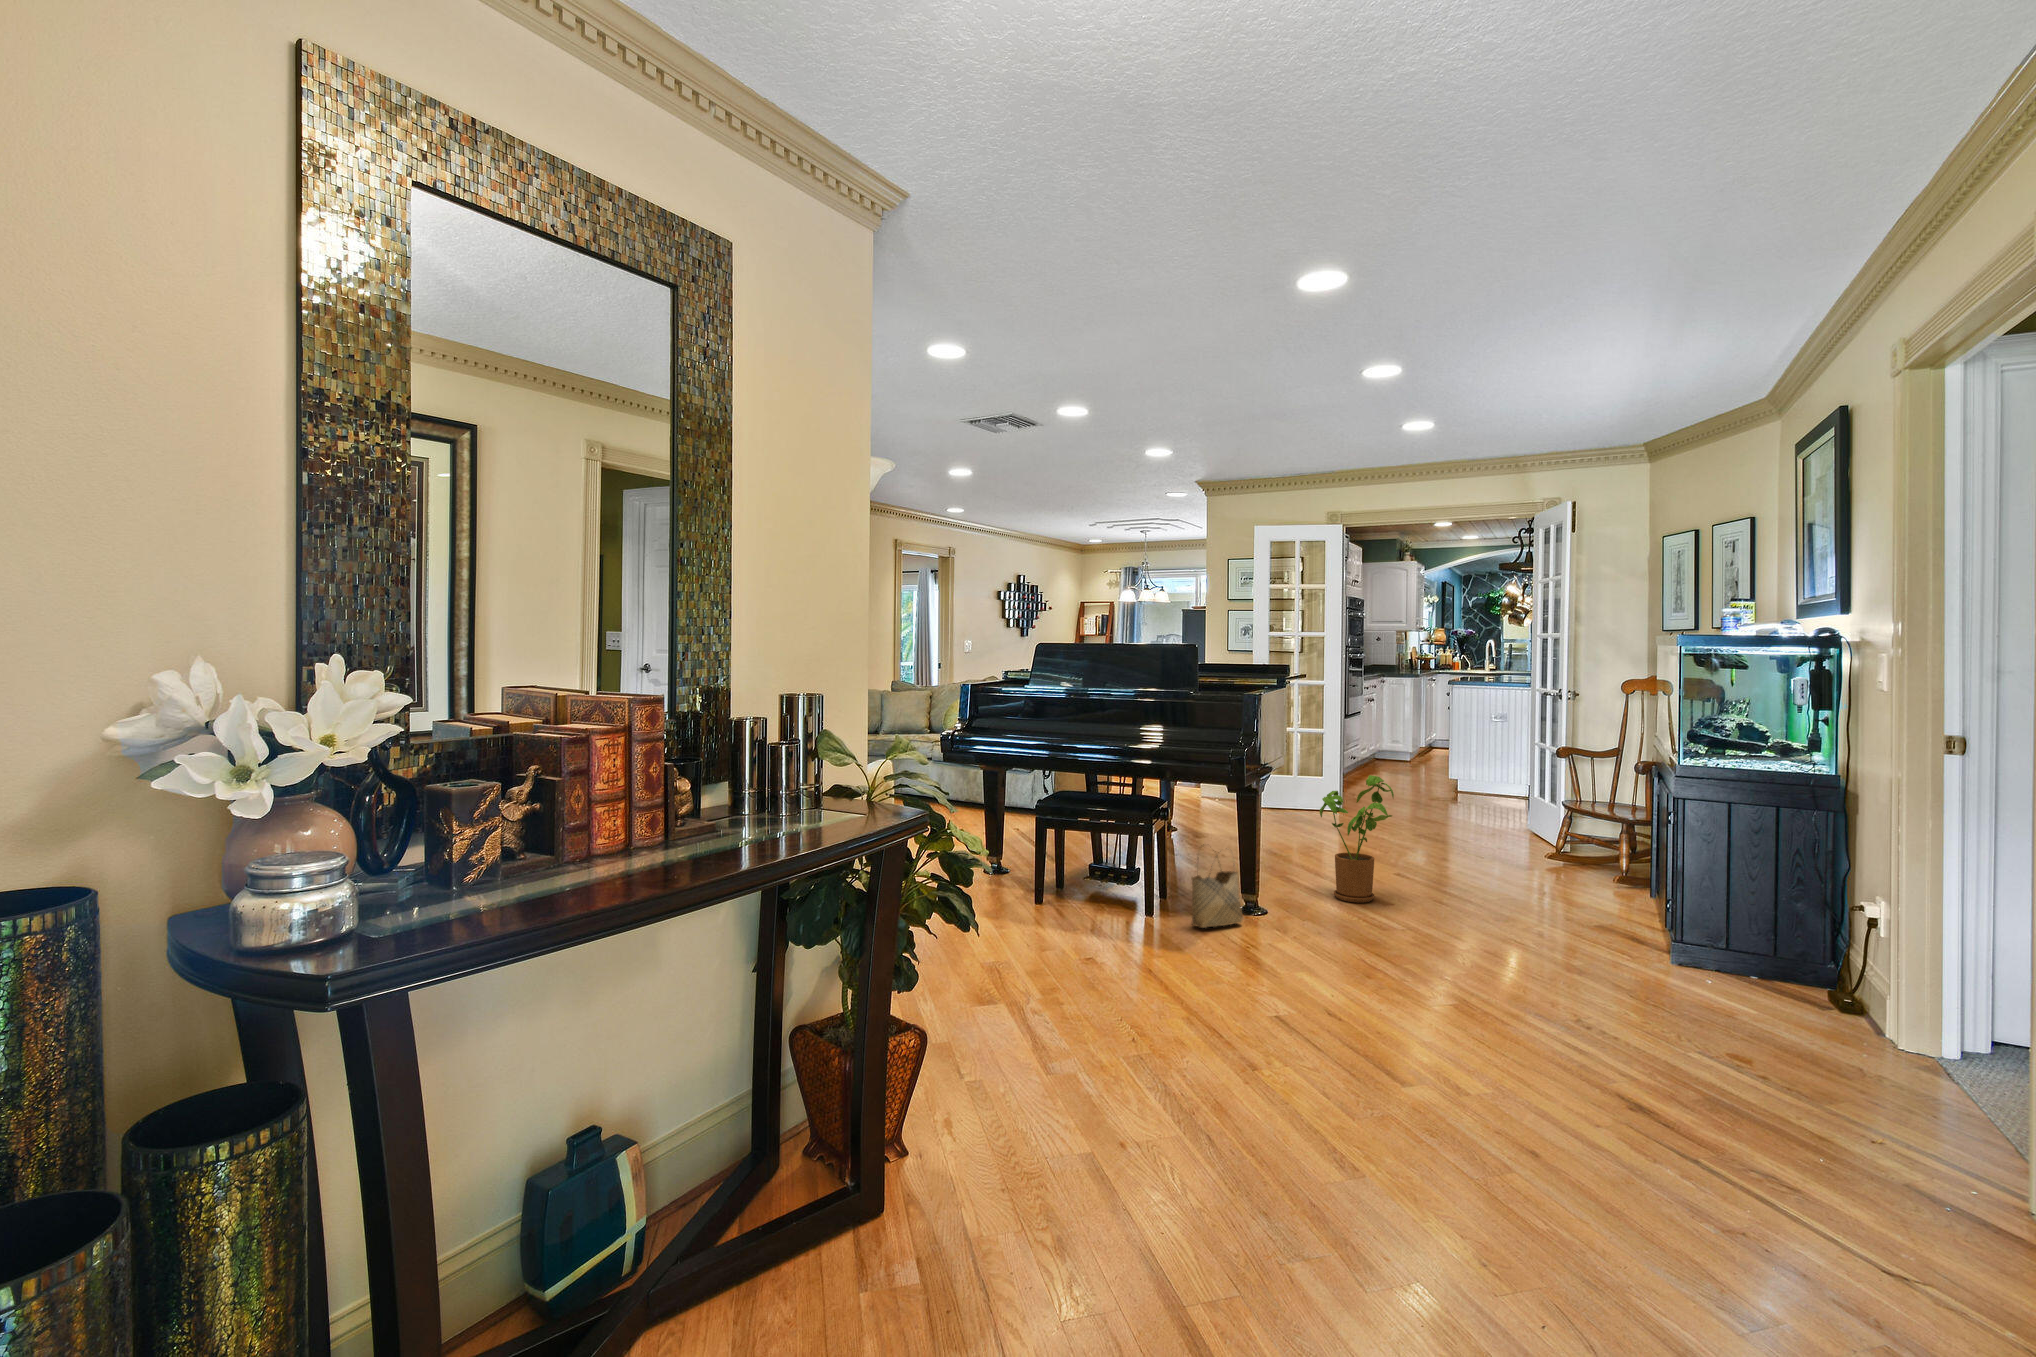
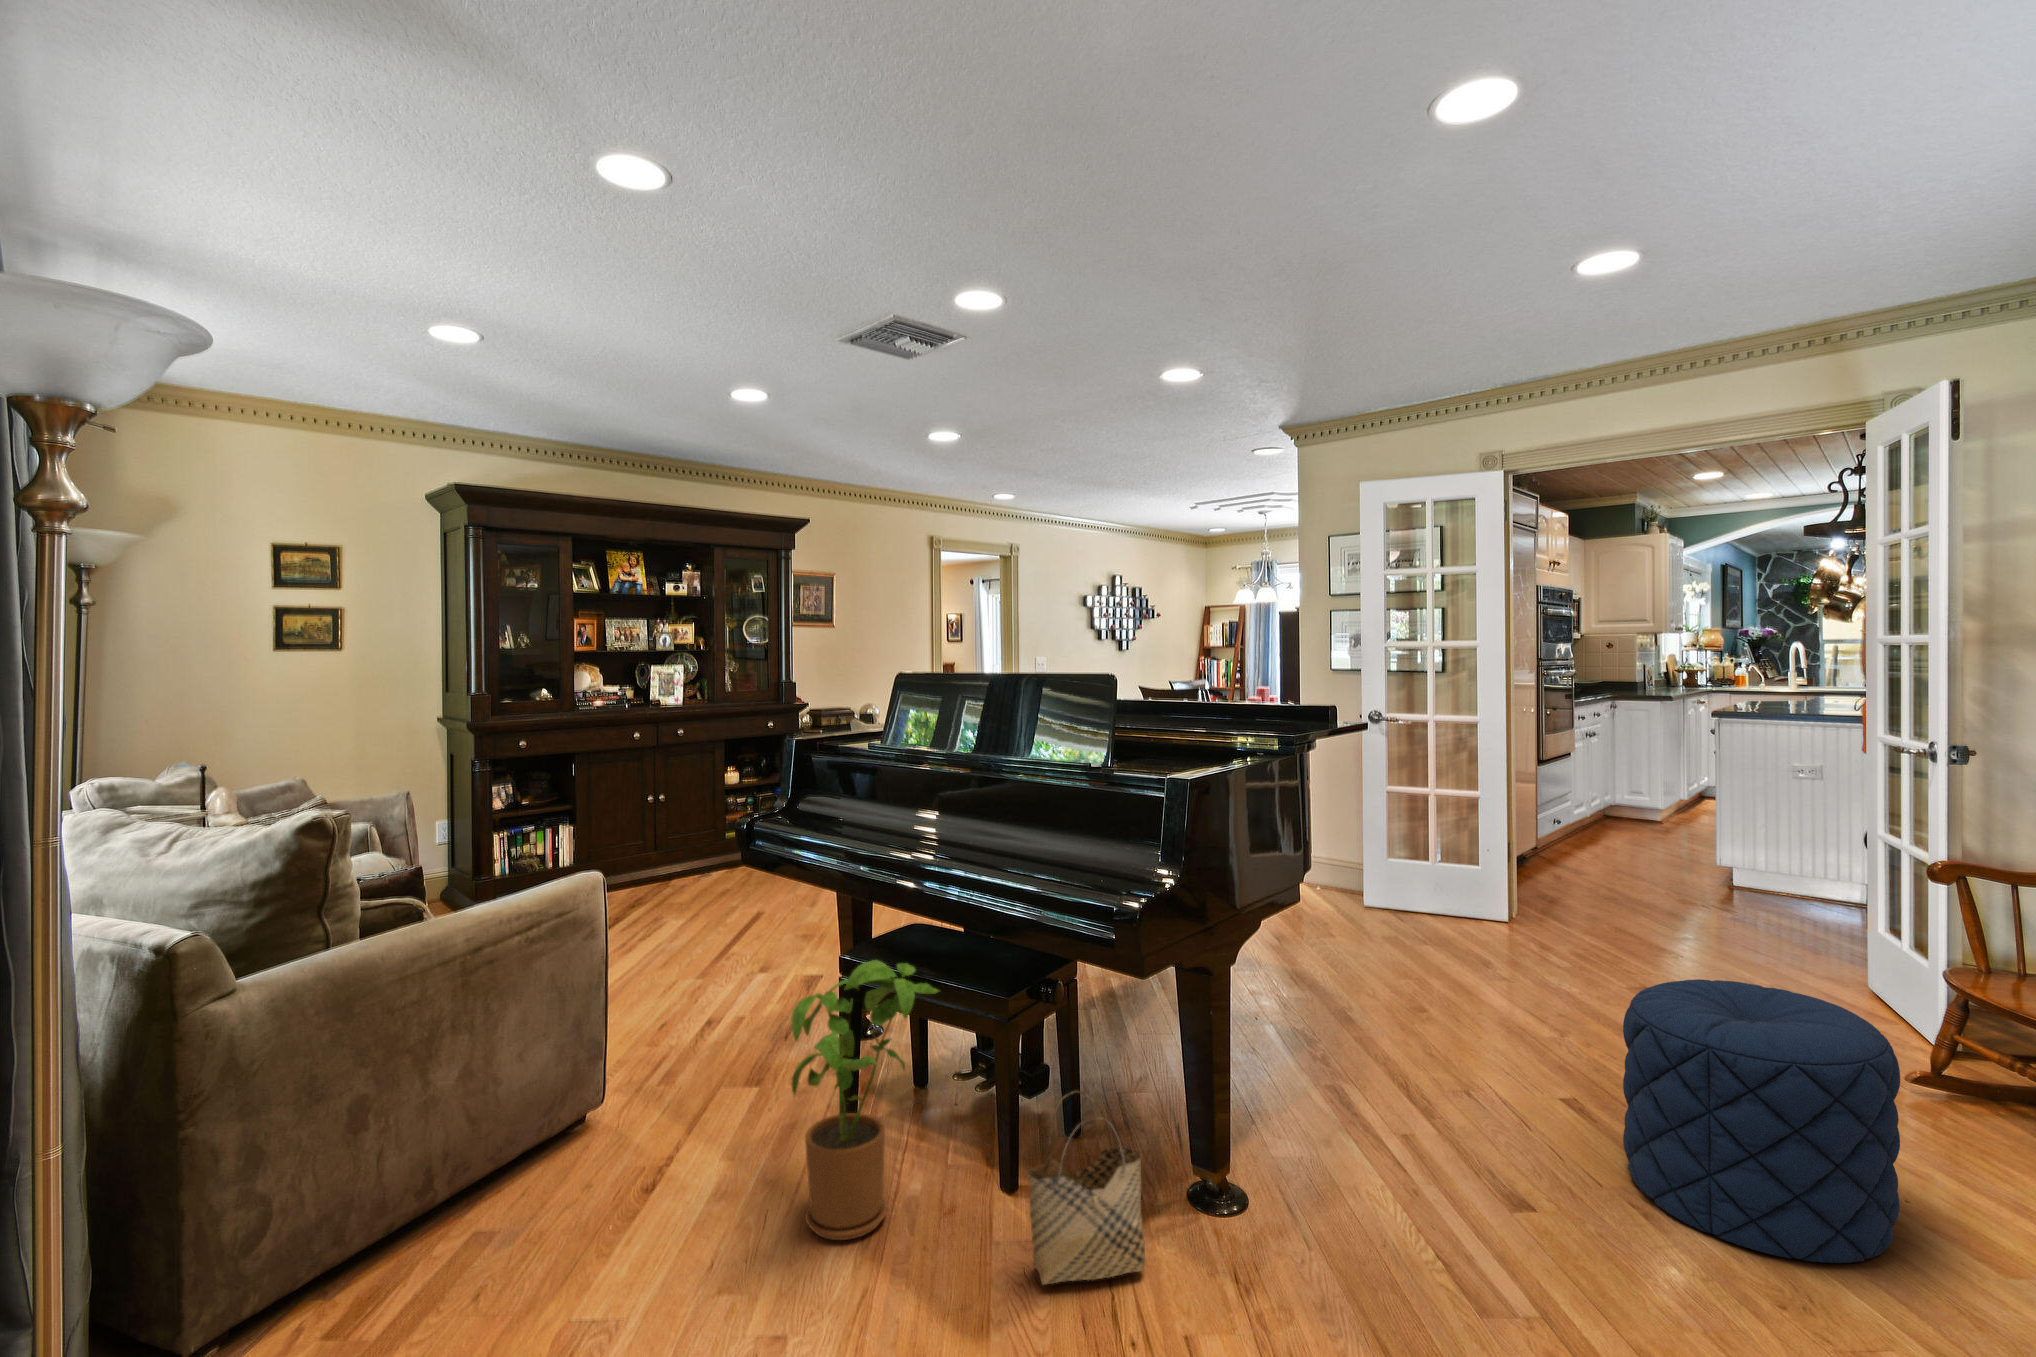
house plant: present [1320,775,1394,903] -> present [791,960,941,1240]
pouf: none [1430,796,1544,904] -> present [1623,979,1900,1263]

